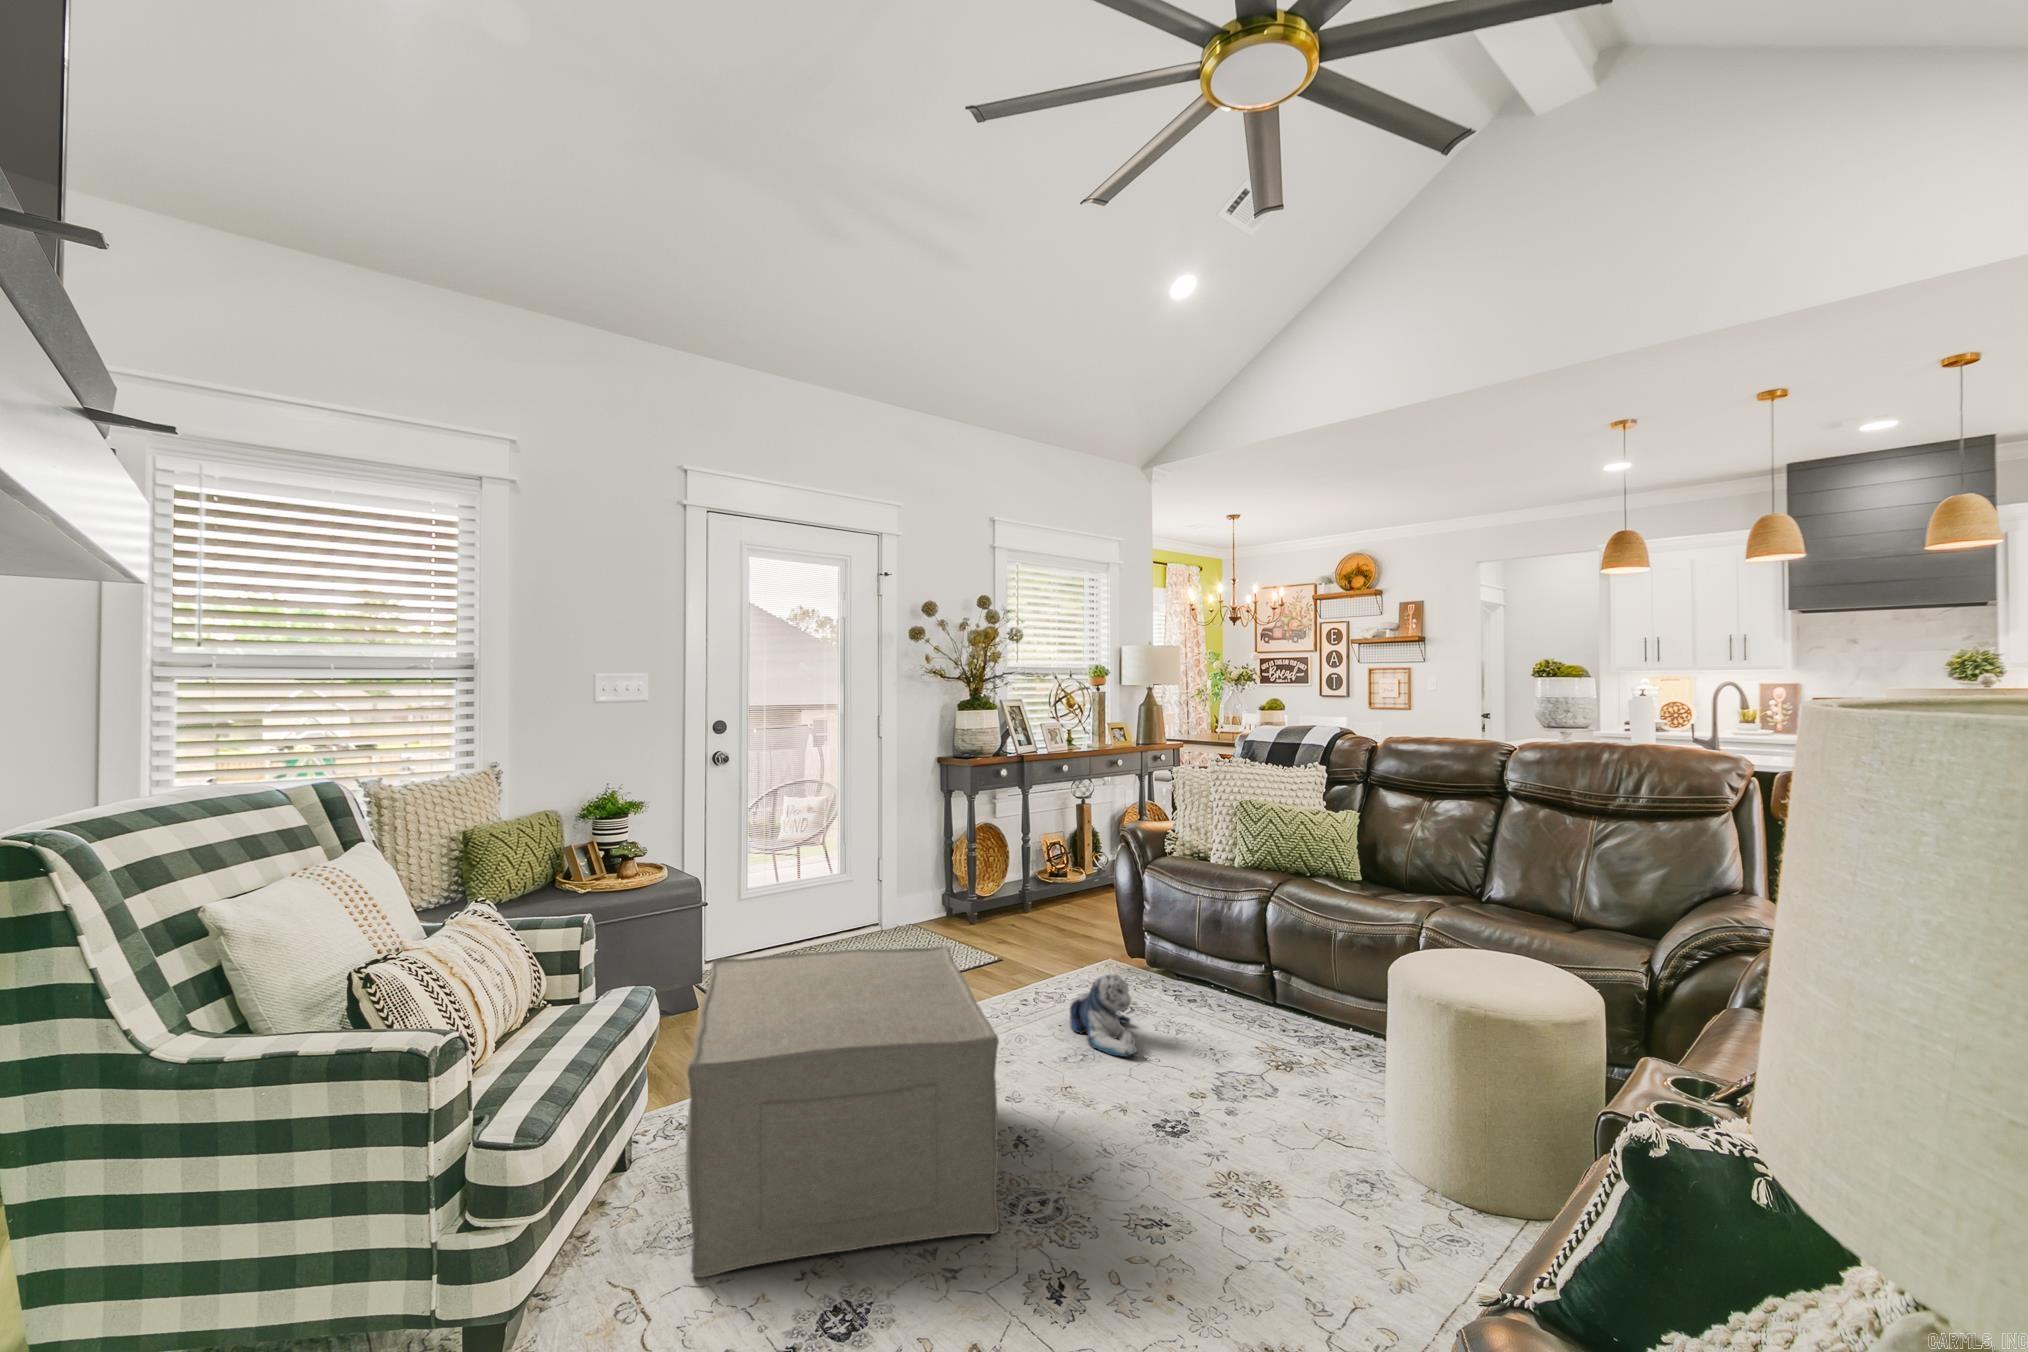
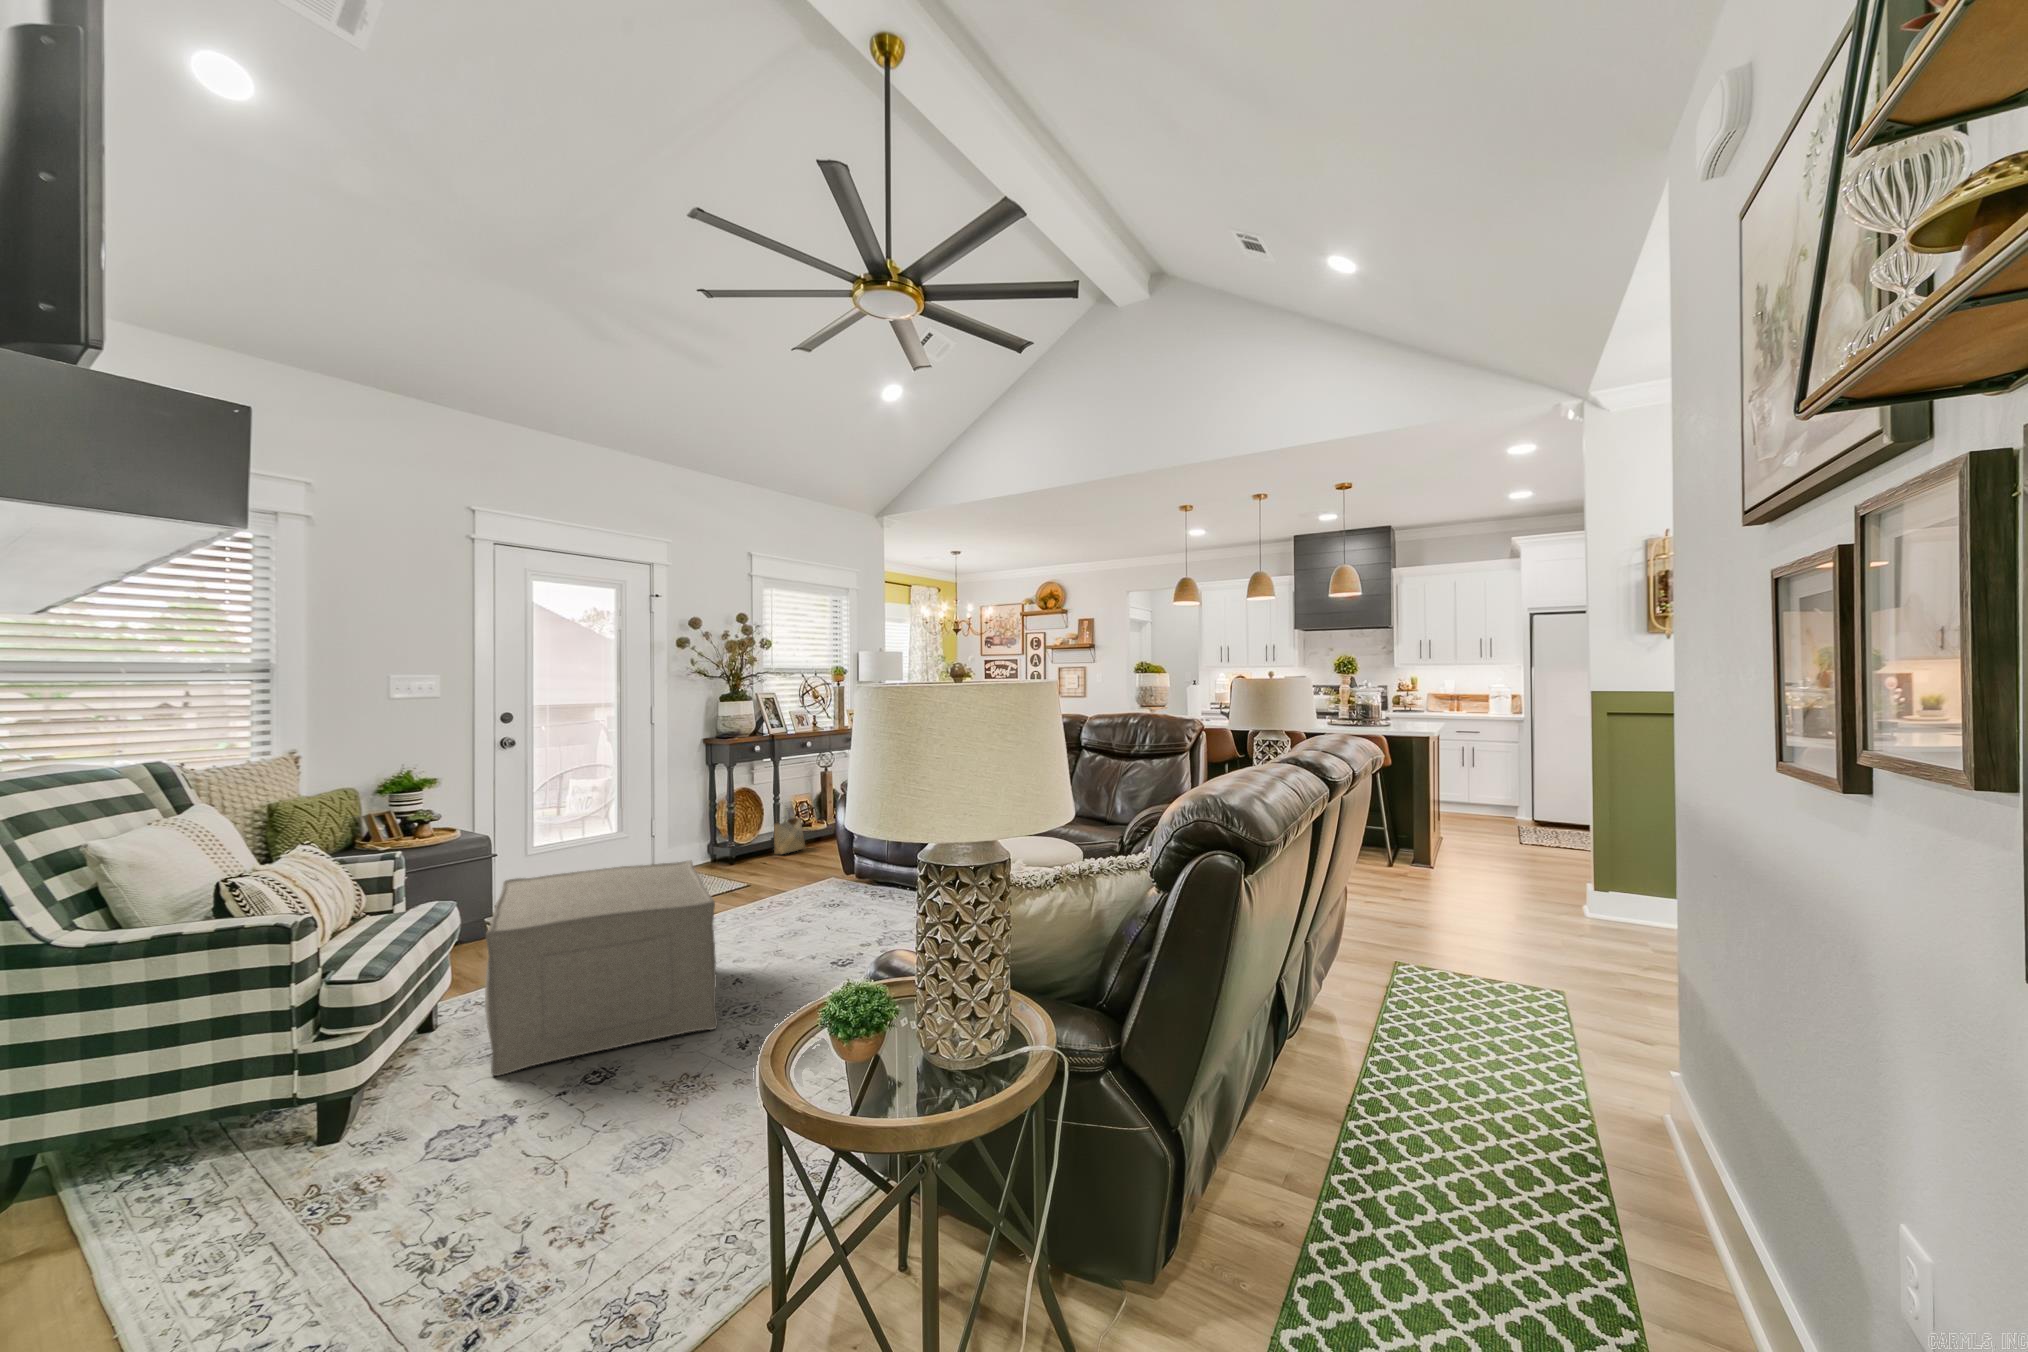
woven basket: none [1022,843,1061,912] -> present [774,803,805,854]
plush toy: present [1070,975,1137,1057] -> none [794,879,838,933]

